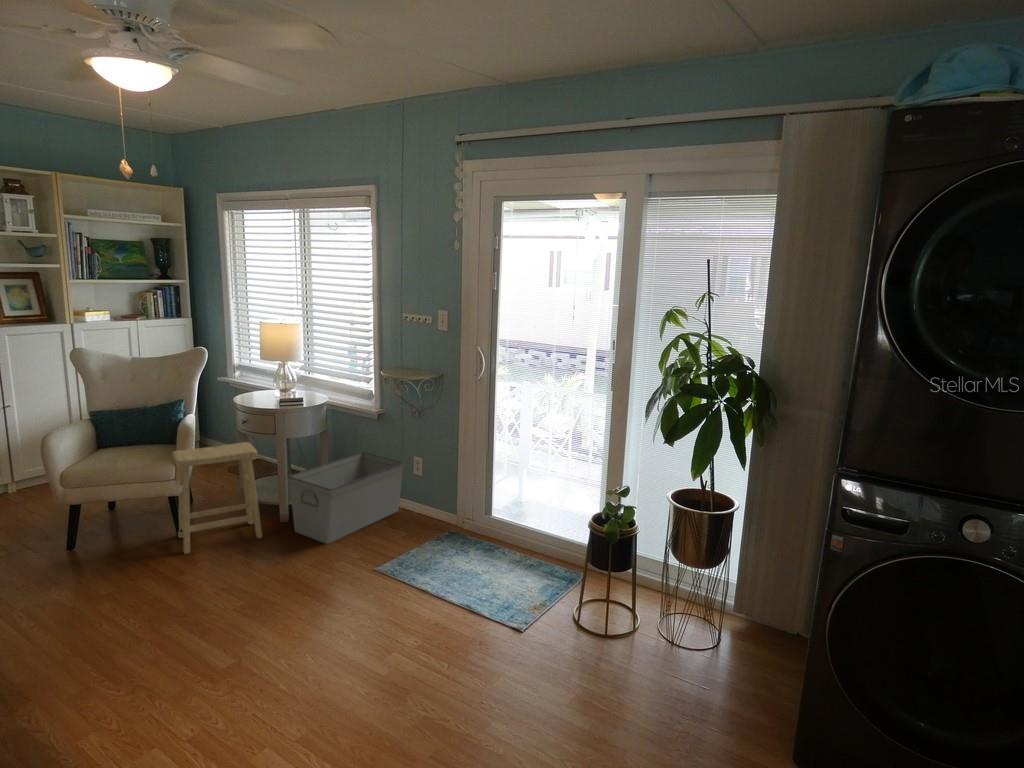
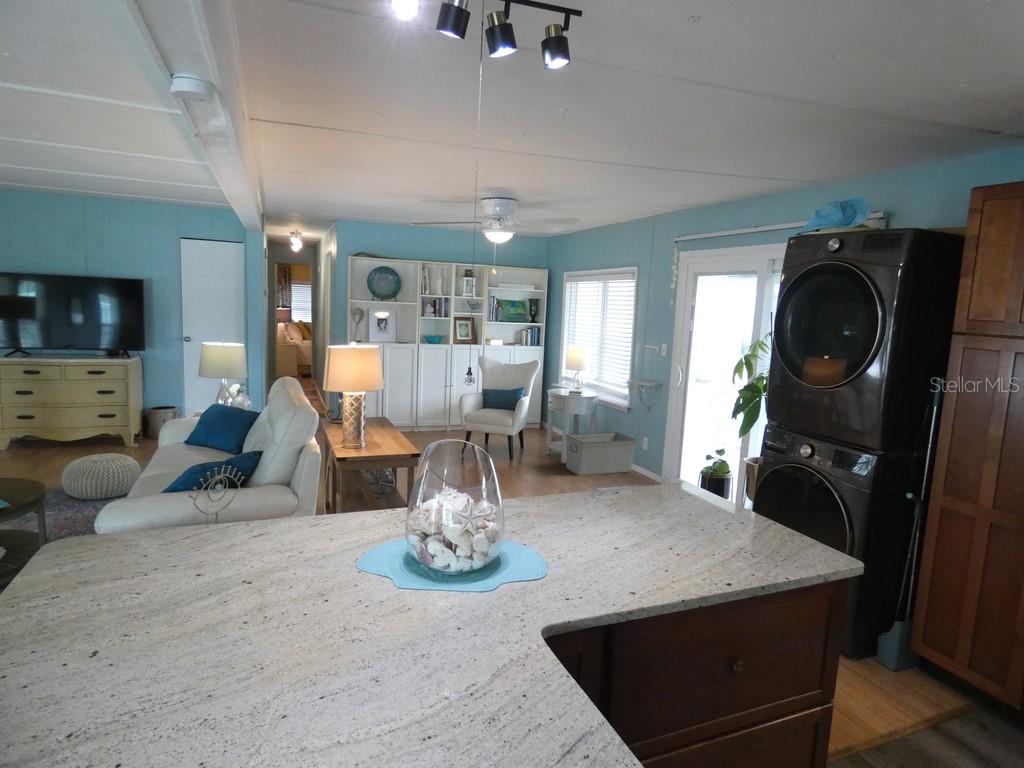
footstool: present [172,442,262,554] -> none [509,411,550,466]

